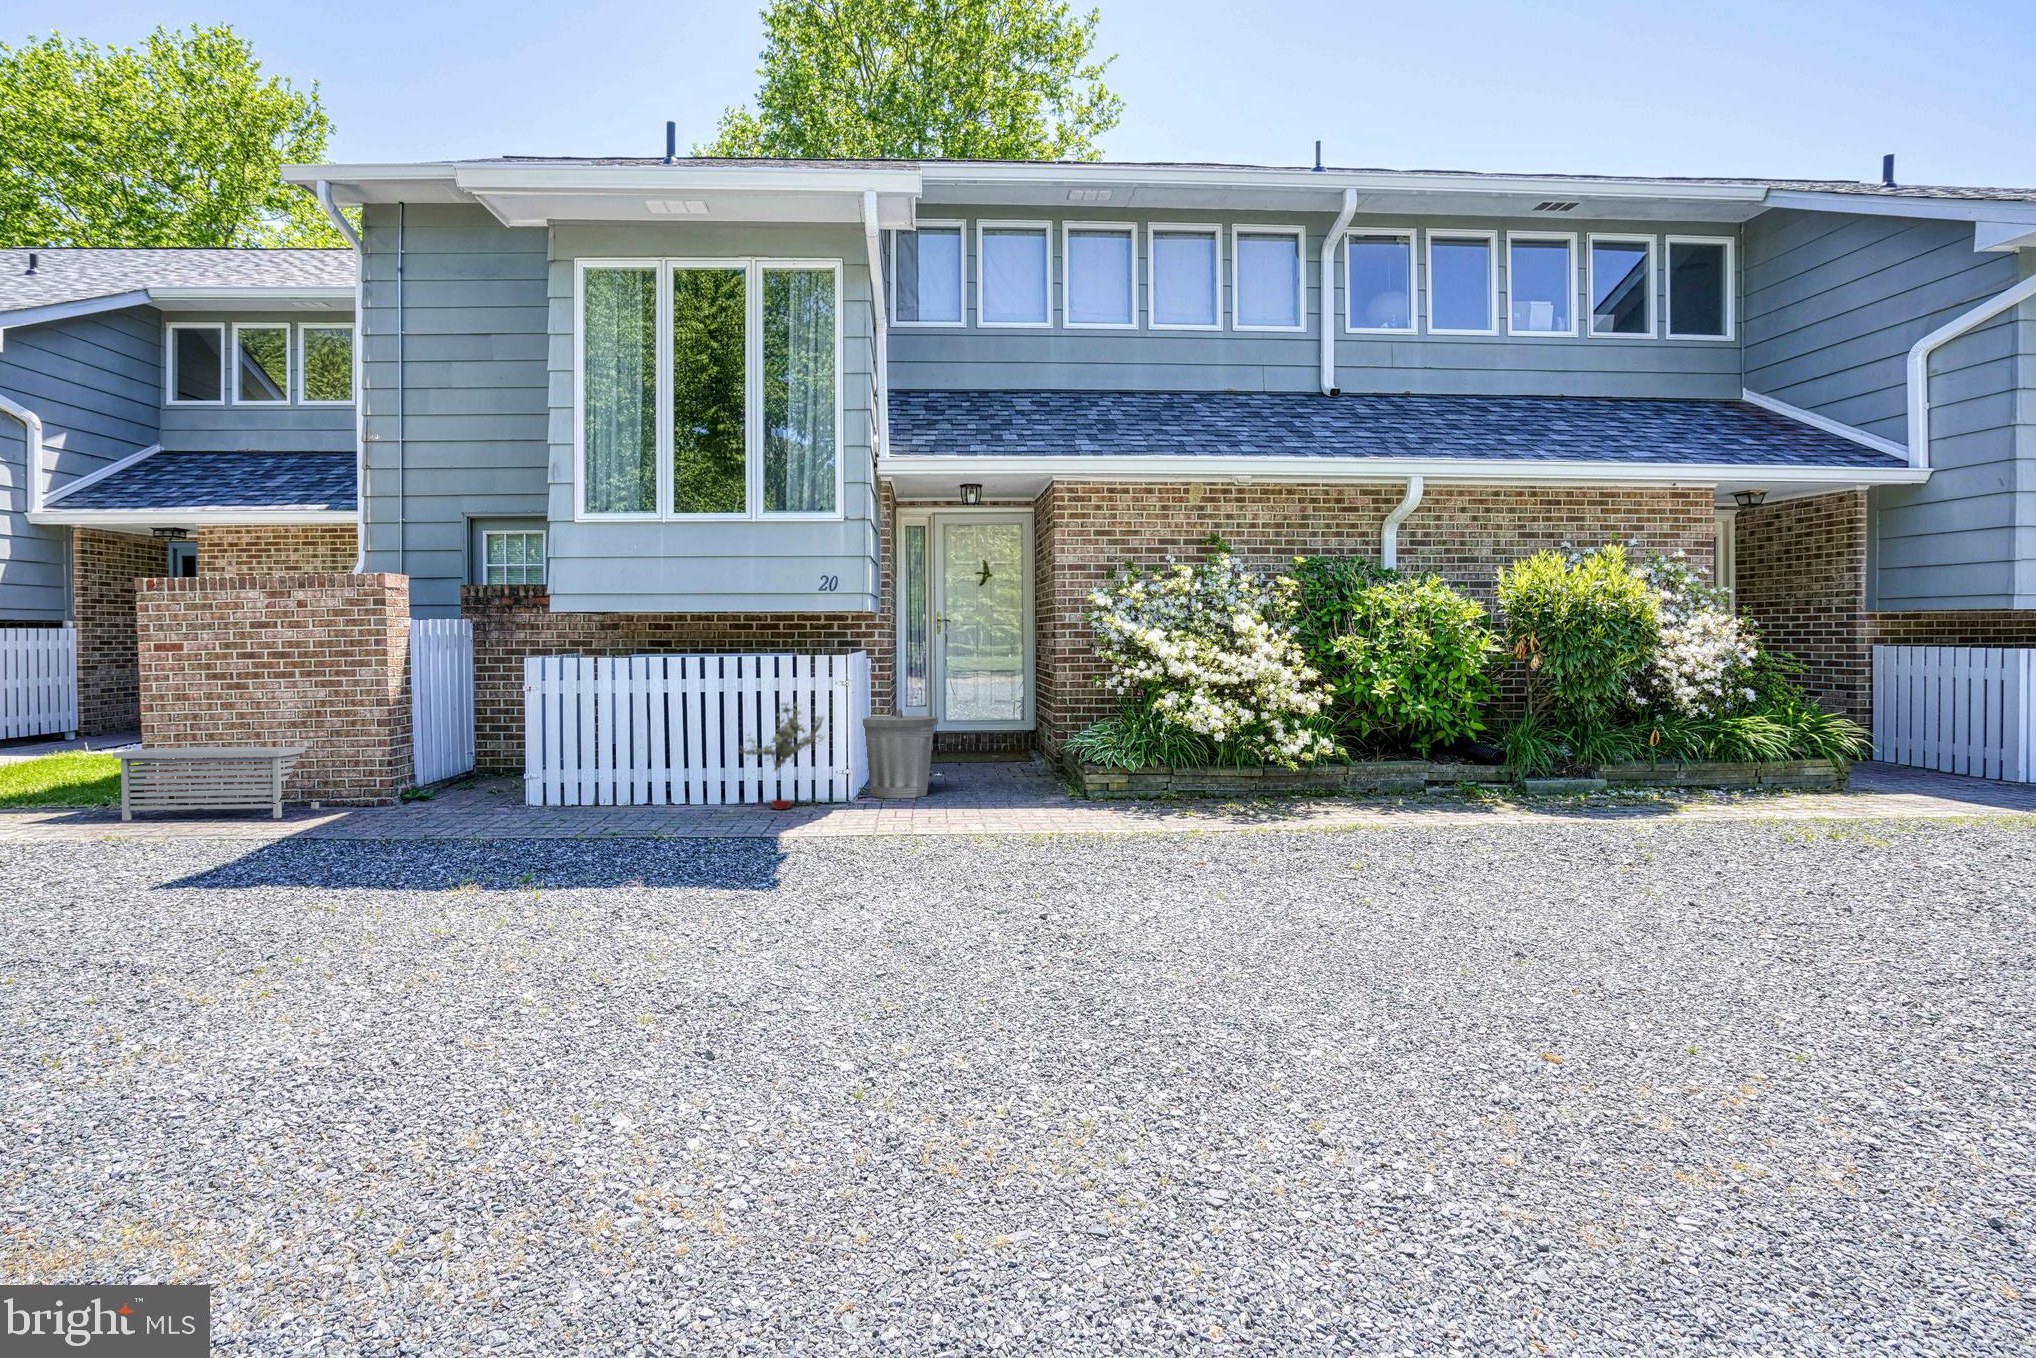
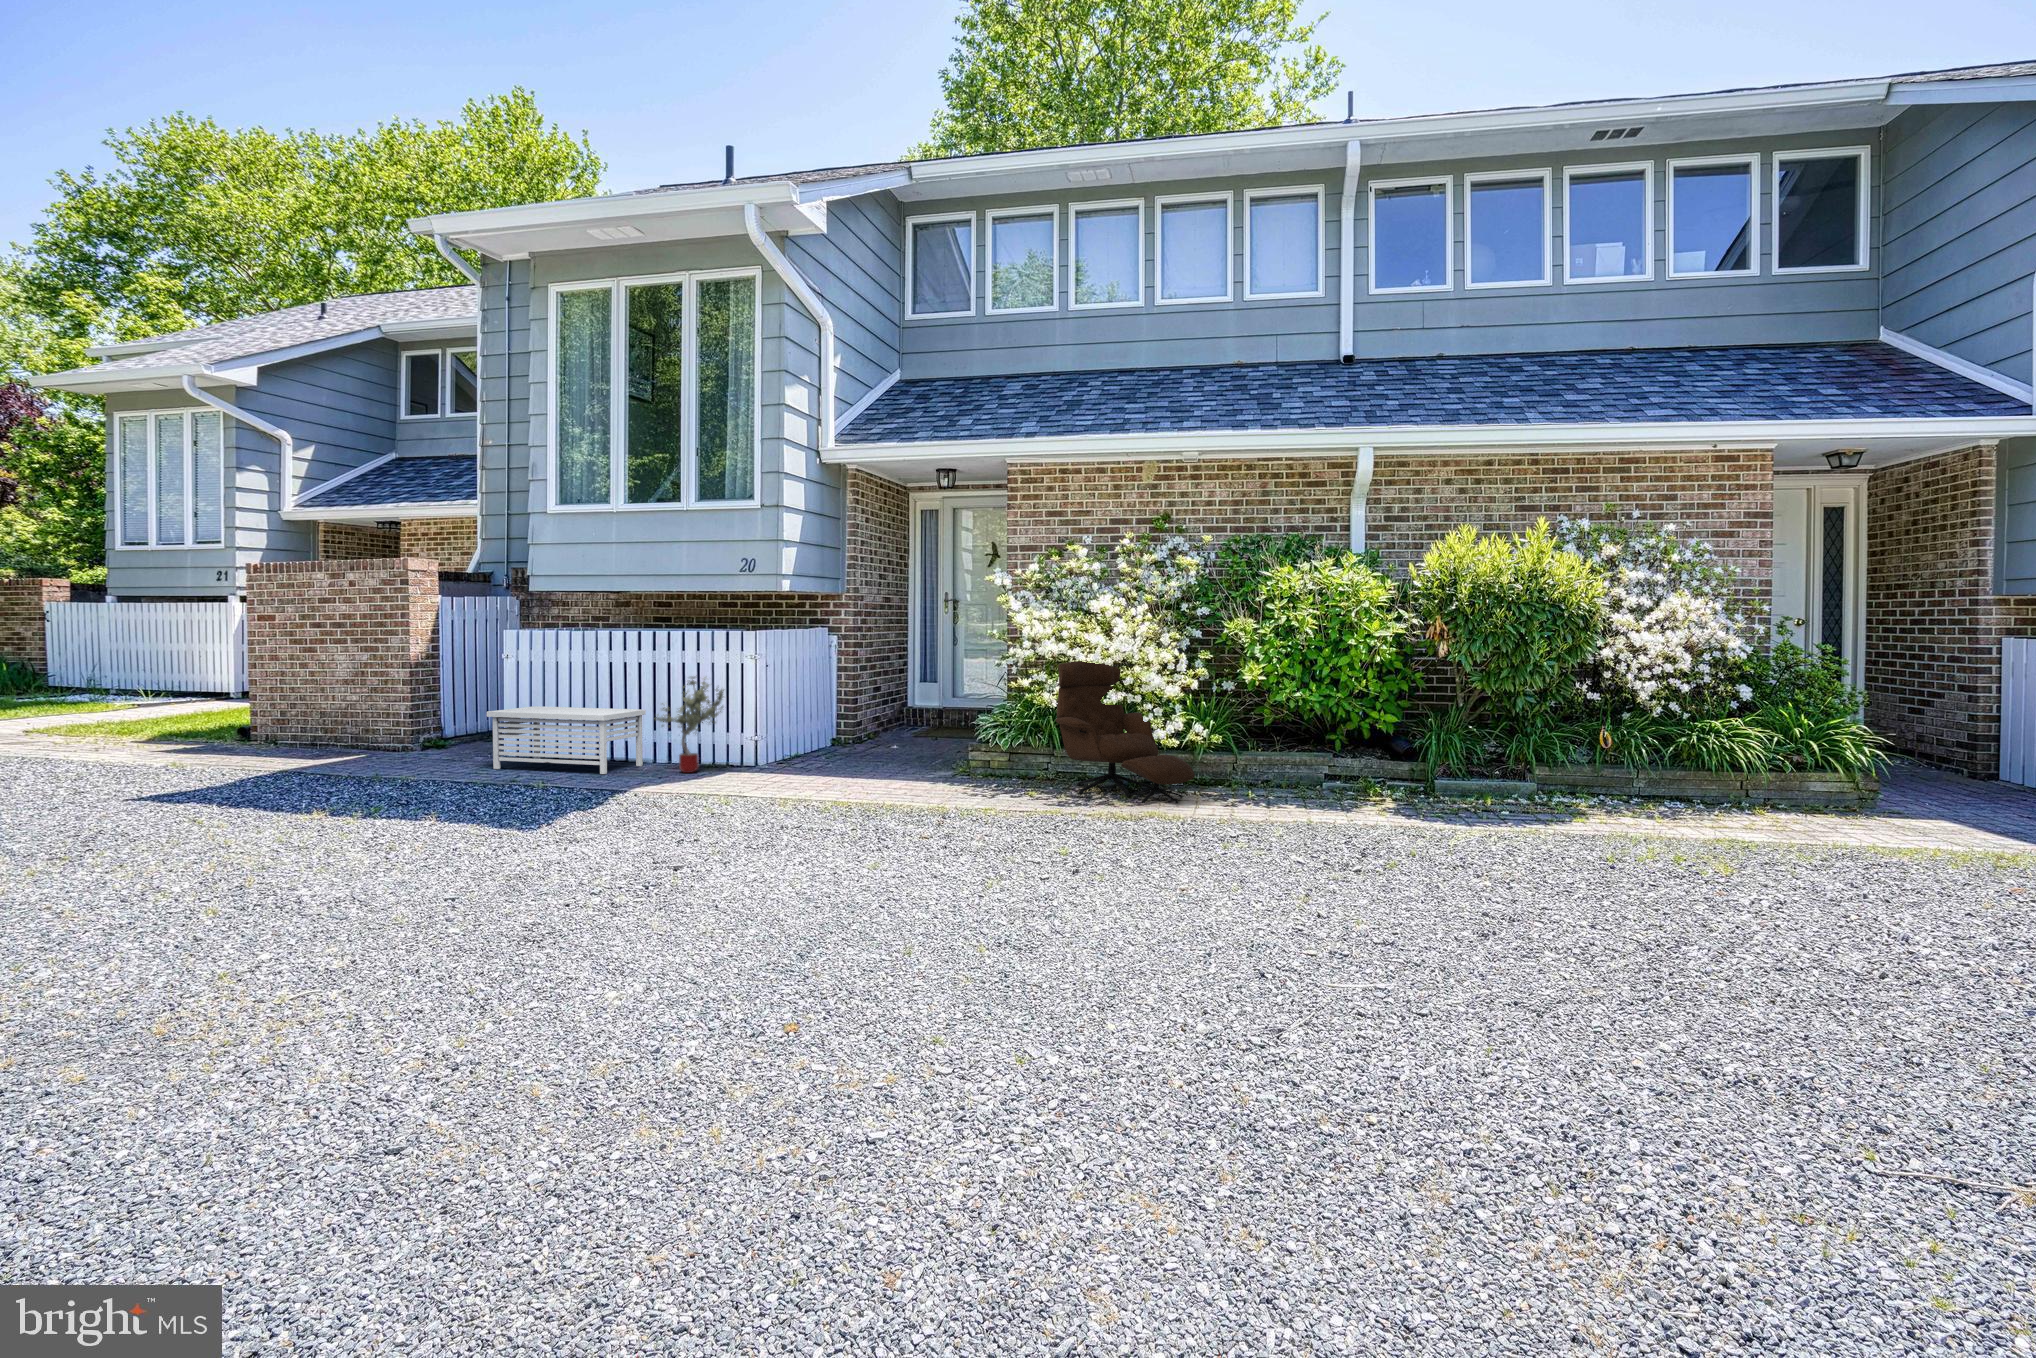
lounge chair: none [1182,677,1332,812] -> present [1056,661,1195,803]
trash can: present [863,709,938,798] -> none [782,684,857,768]
storage bench: present [113,745,319,821] -> present [487,706,646,774]

